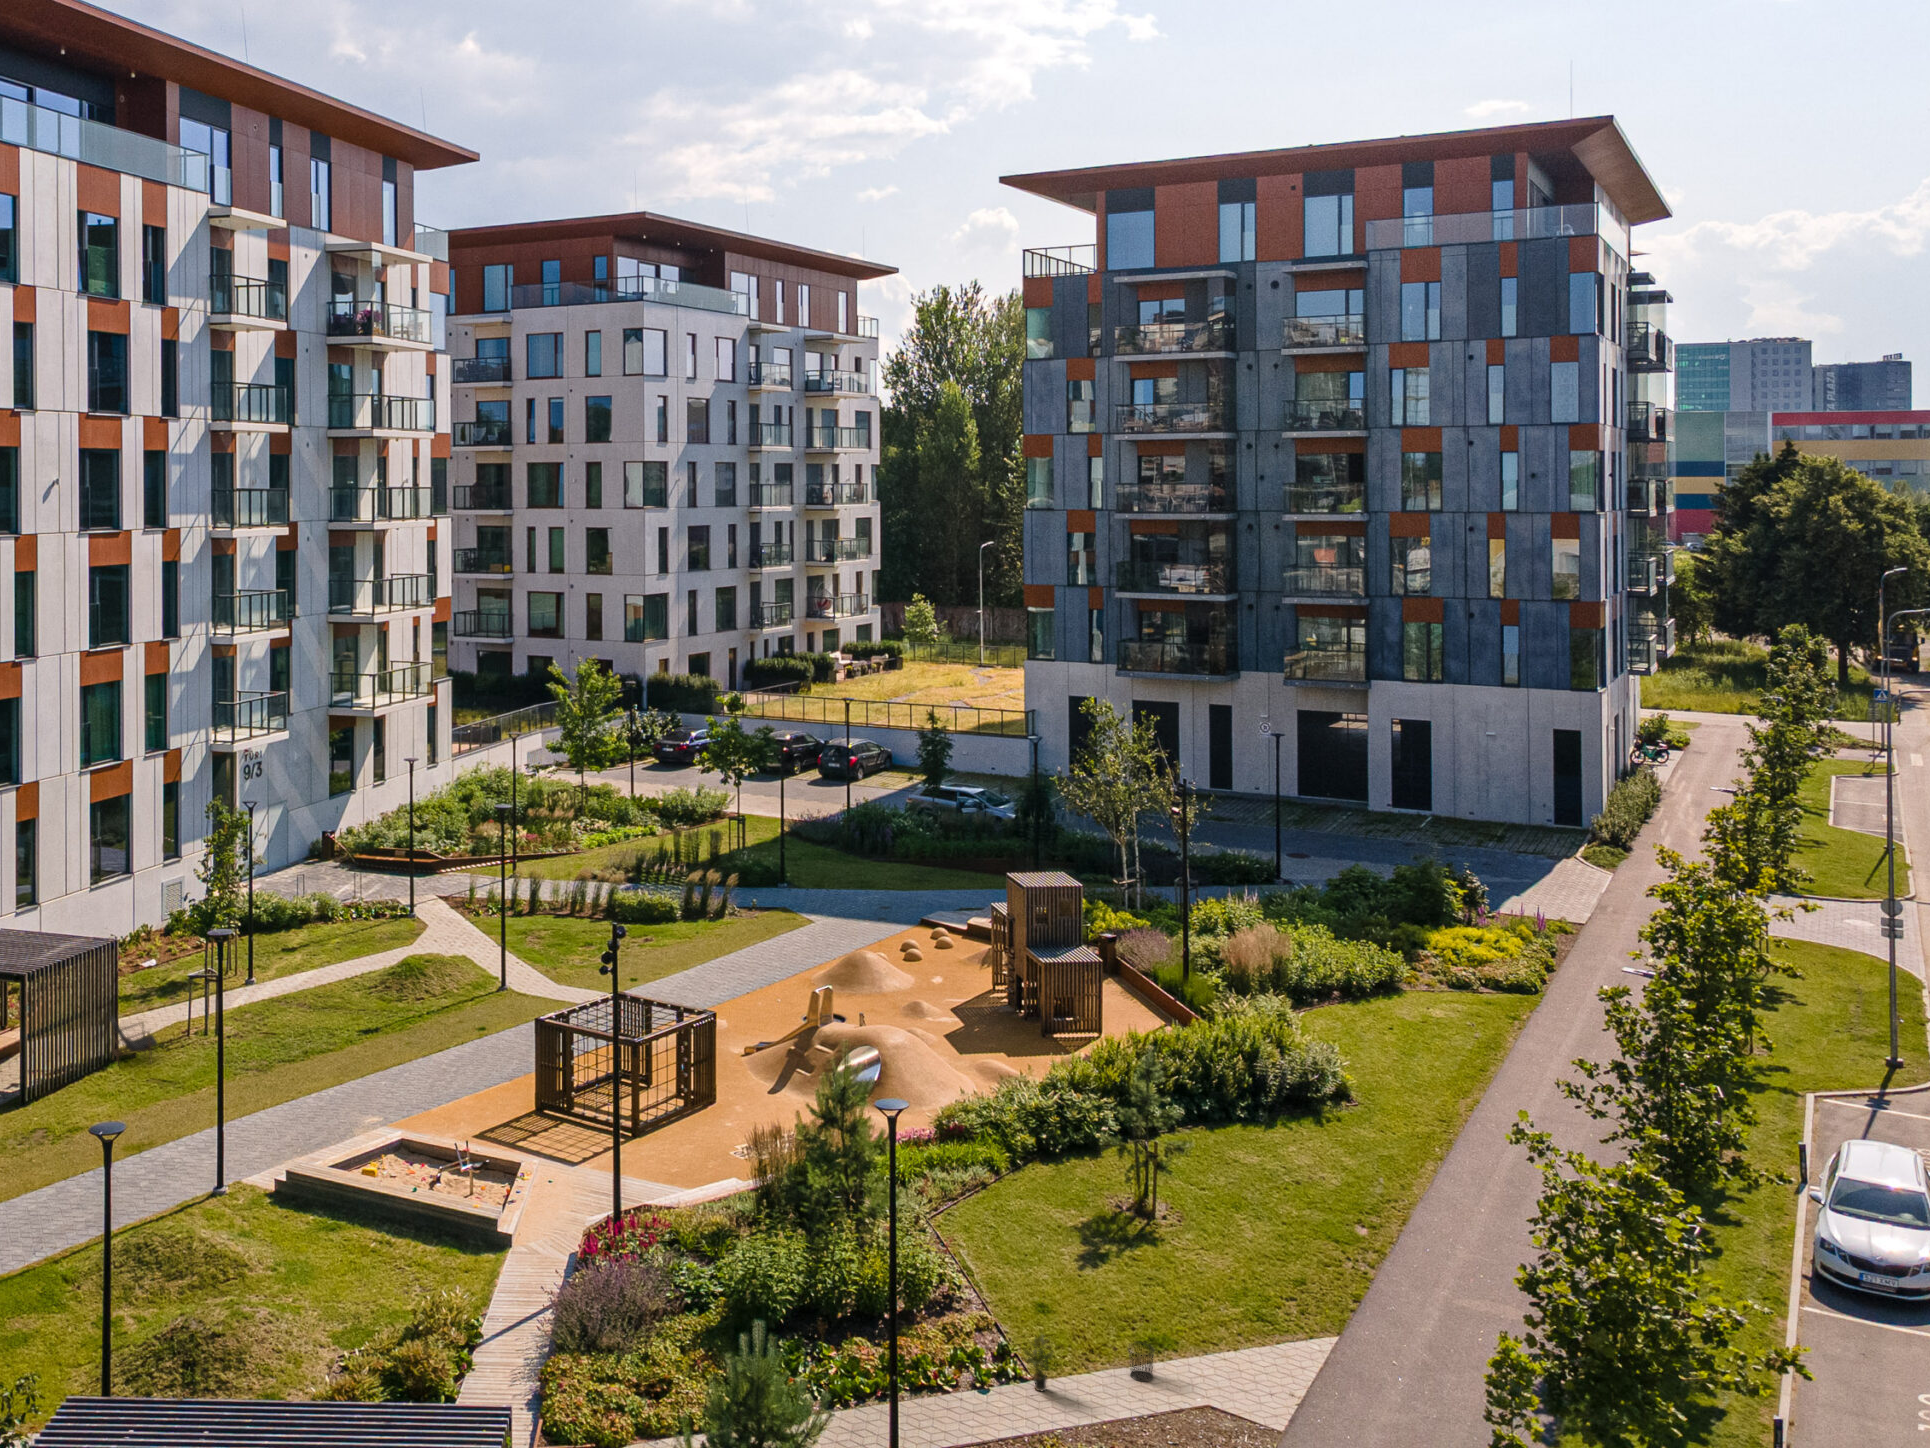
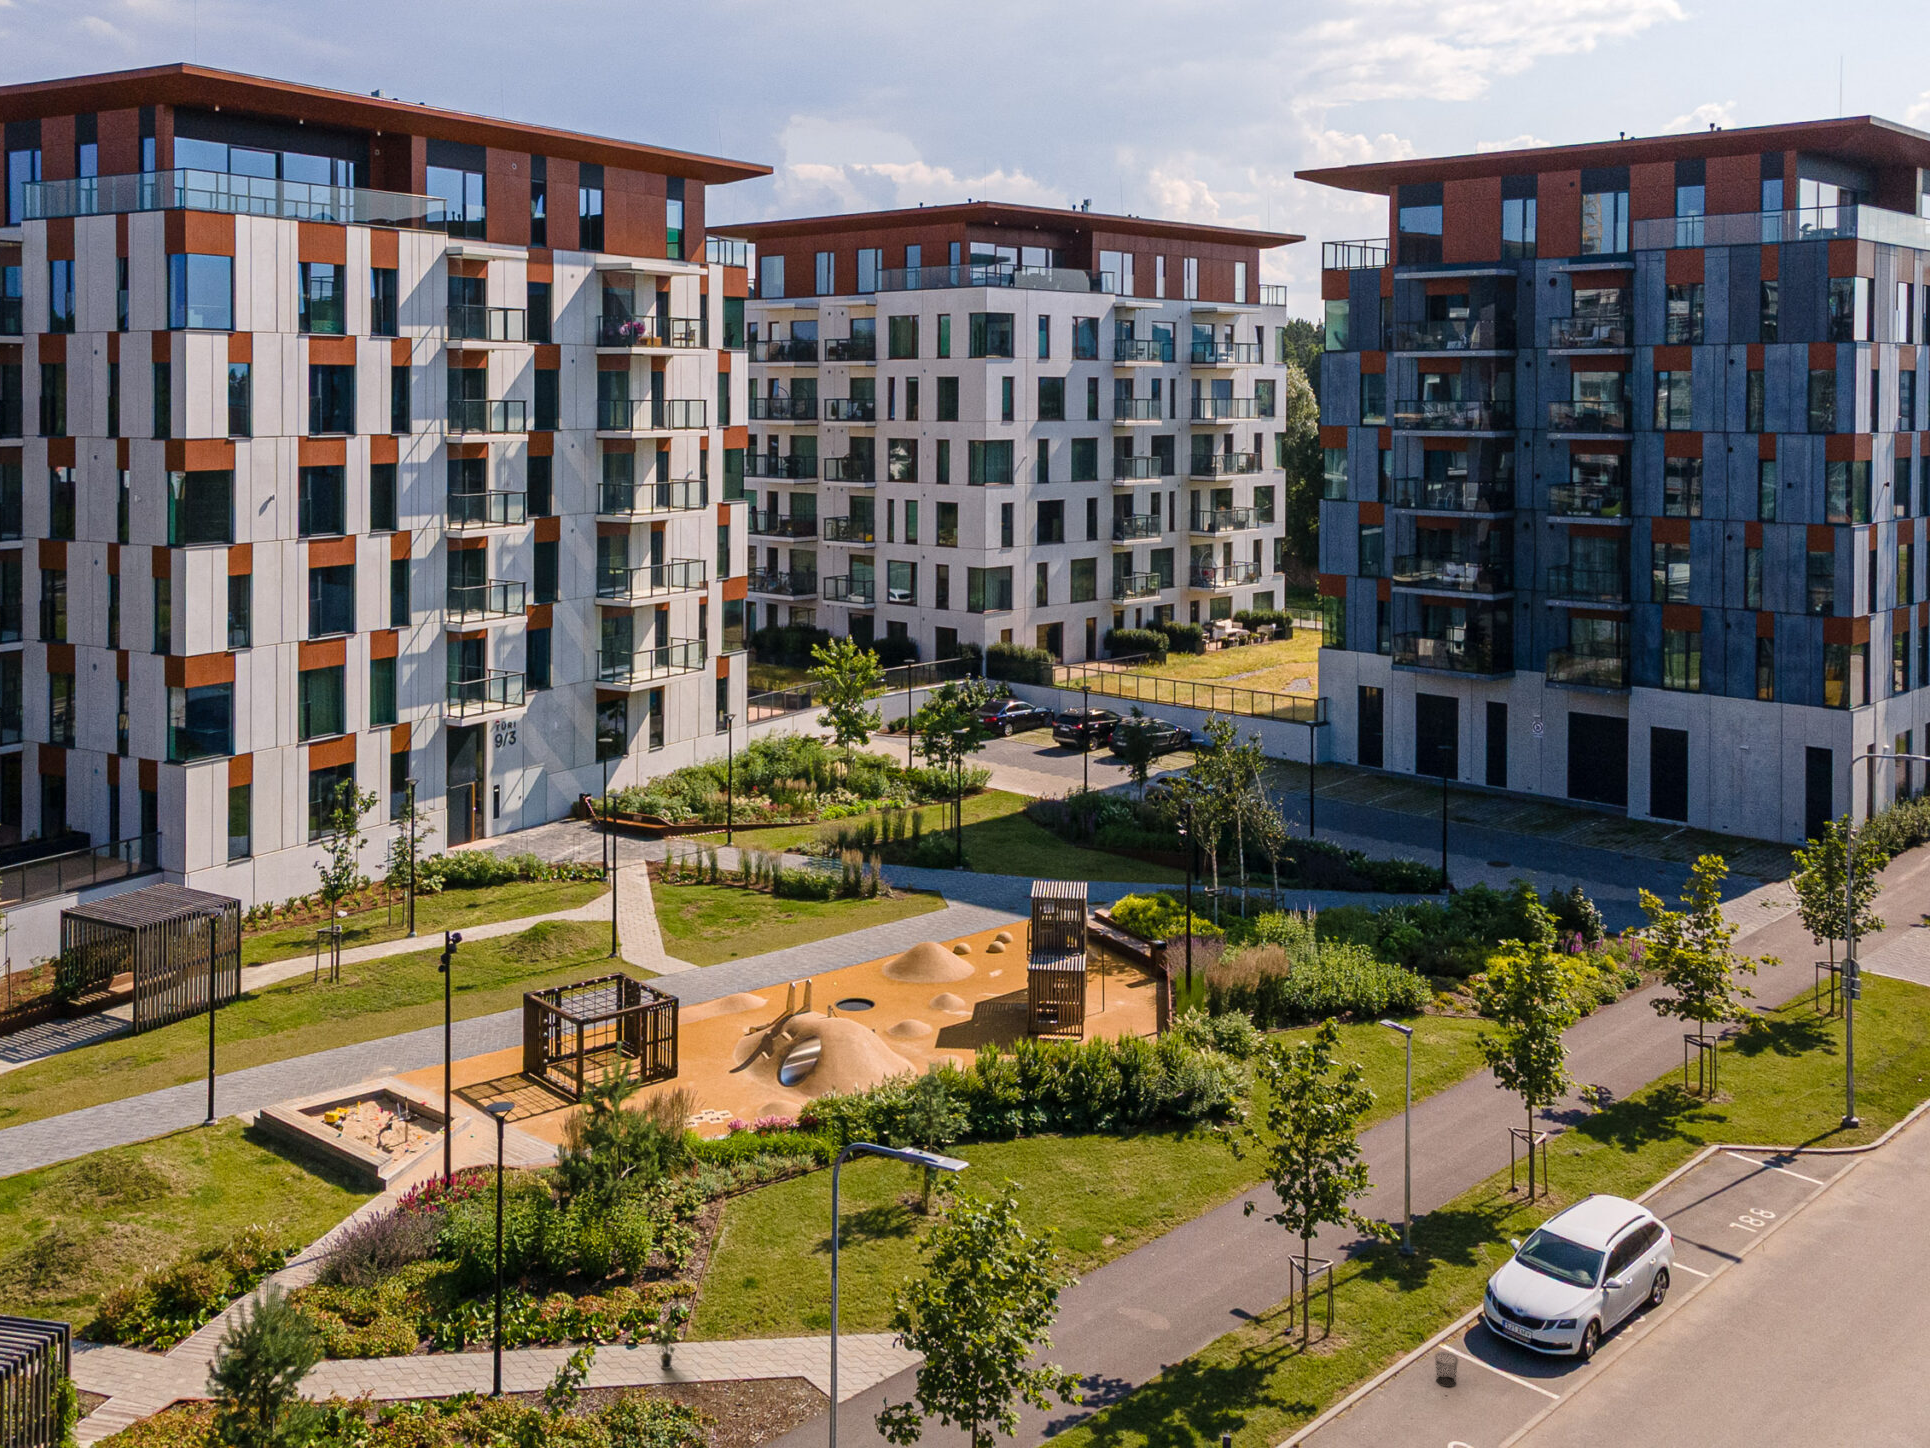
lounge chair: present [109,1017,157,1064] -> none [234,960,276,1003]
trash can: present [1129,1344,1154,1381] -> present [1435,1353,1458,1387]

